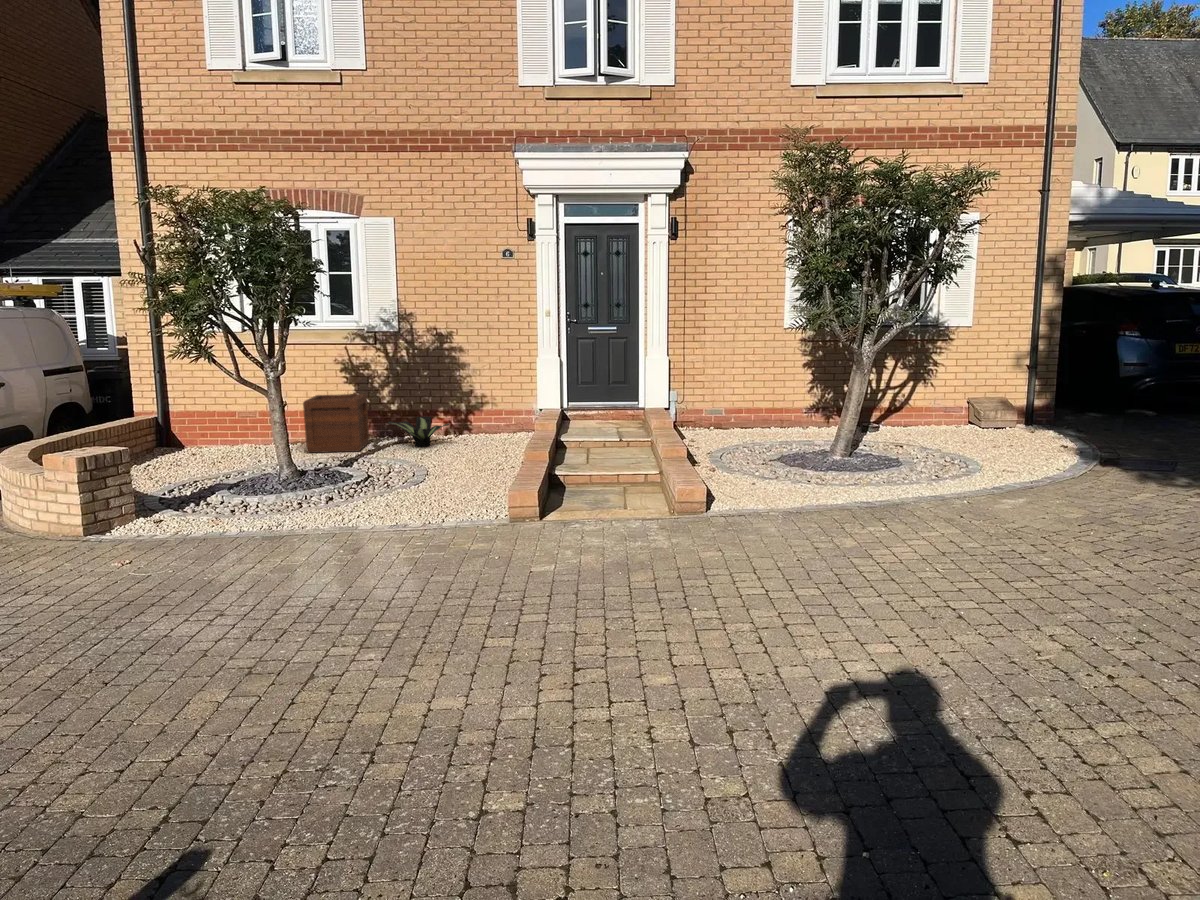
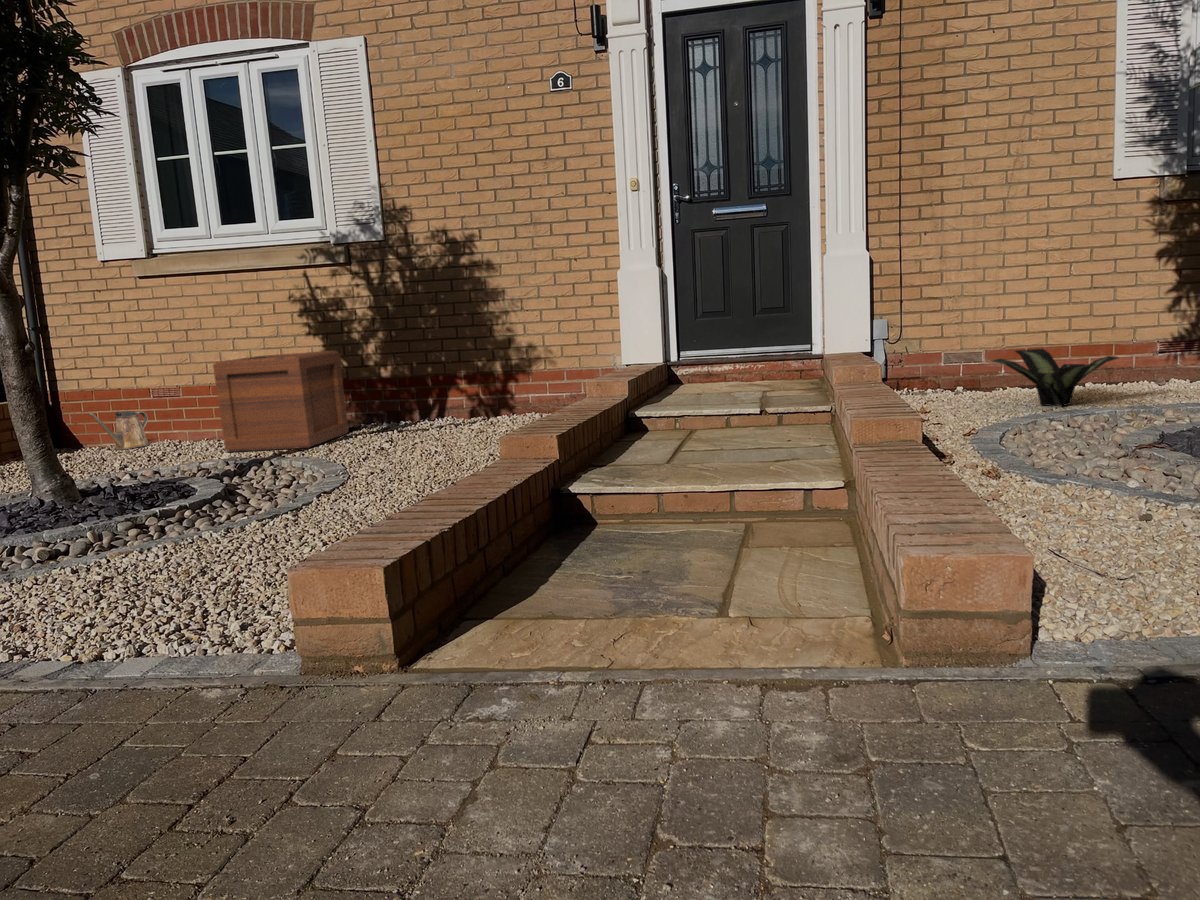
potted plant: present [388,417,450,447] -> present [993,349,1118,406]
watering can: none [208,426,236,450] -> present [88,411,150,450]

